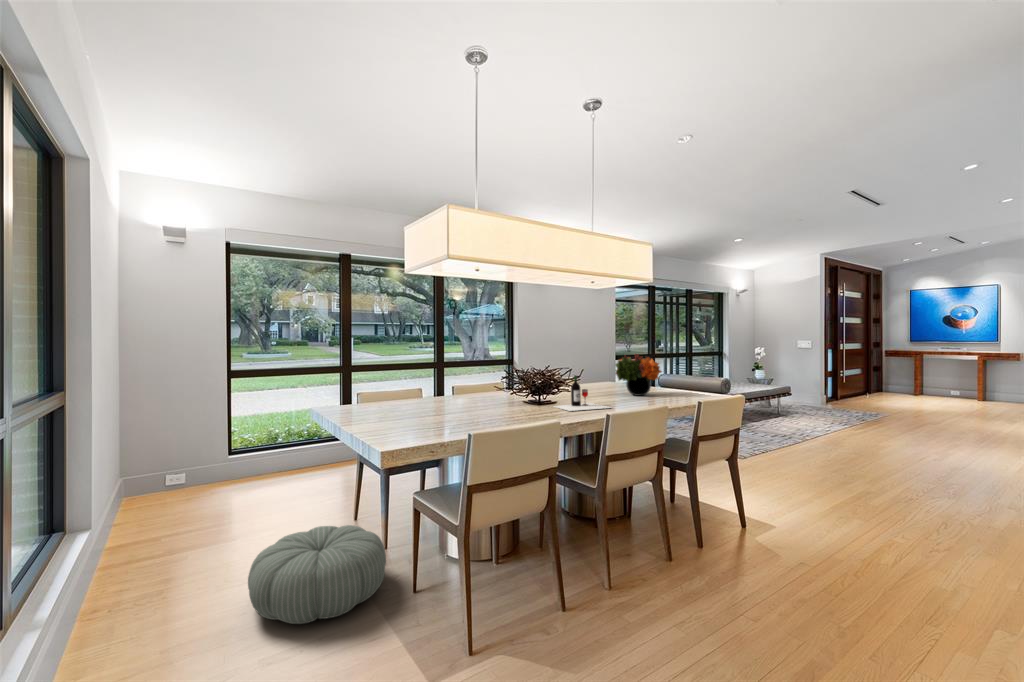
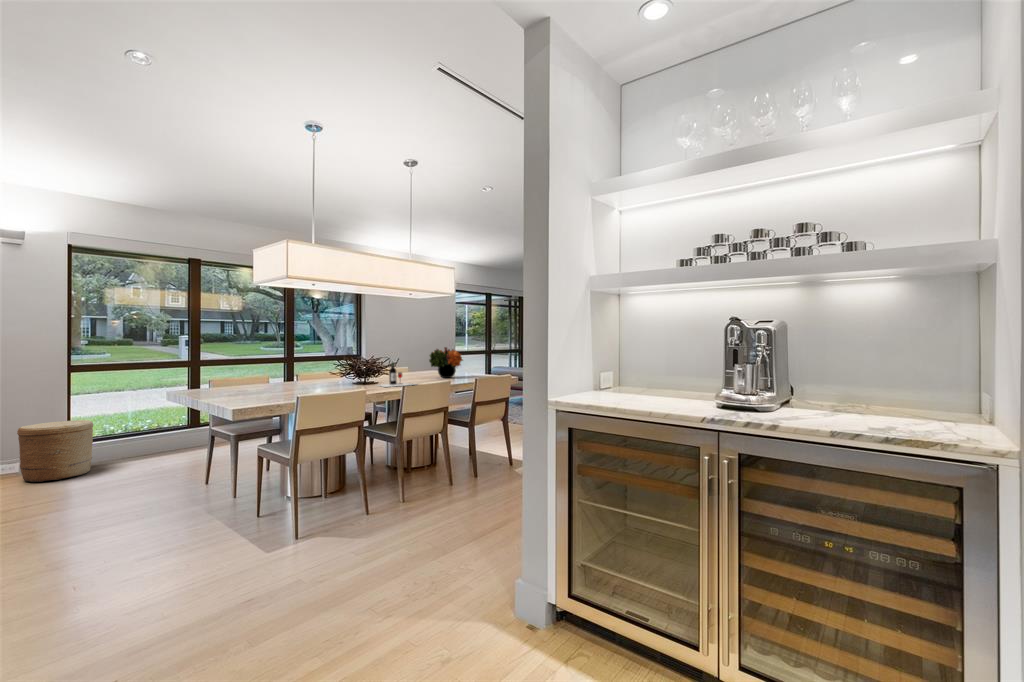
woven basket: none [180,431,249,500] -> present [17,420,93,482]
pouf: present [248,525,386,624] -> none [113,477,234,541]

